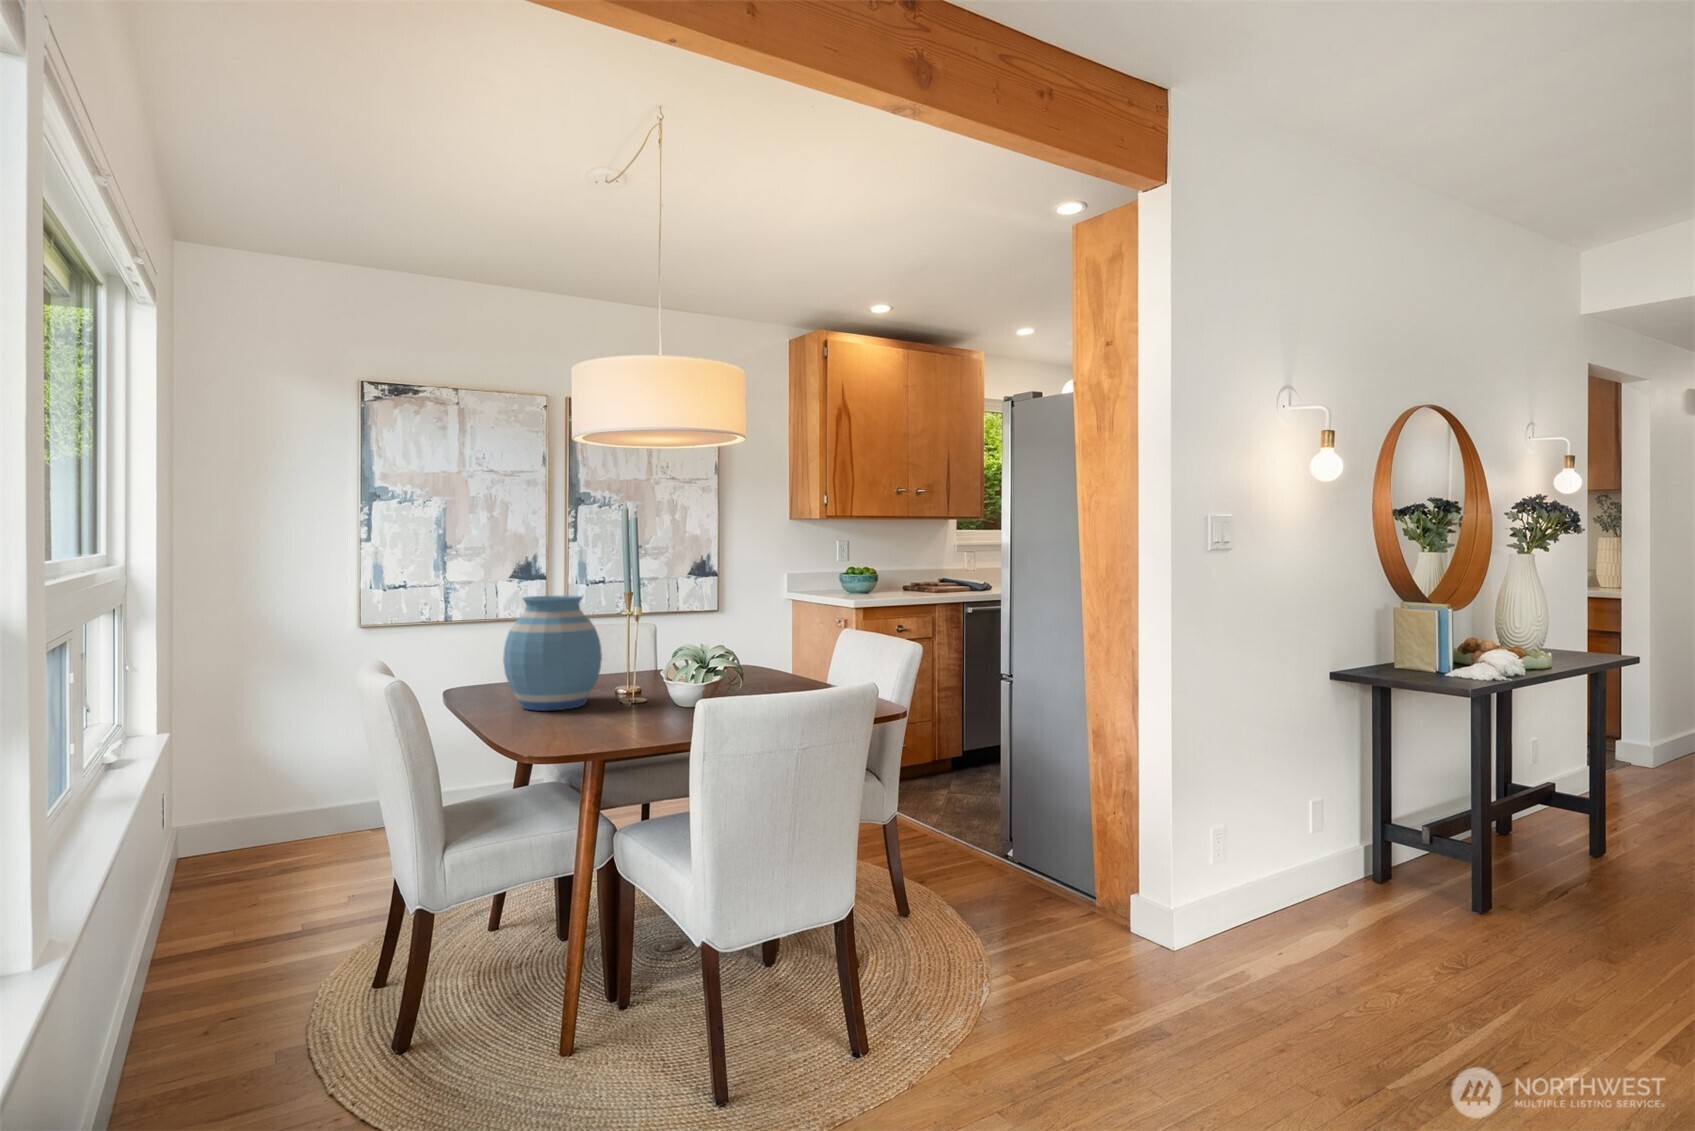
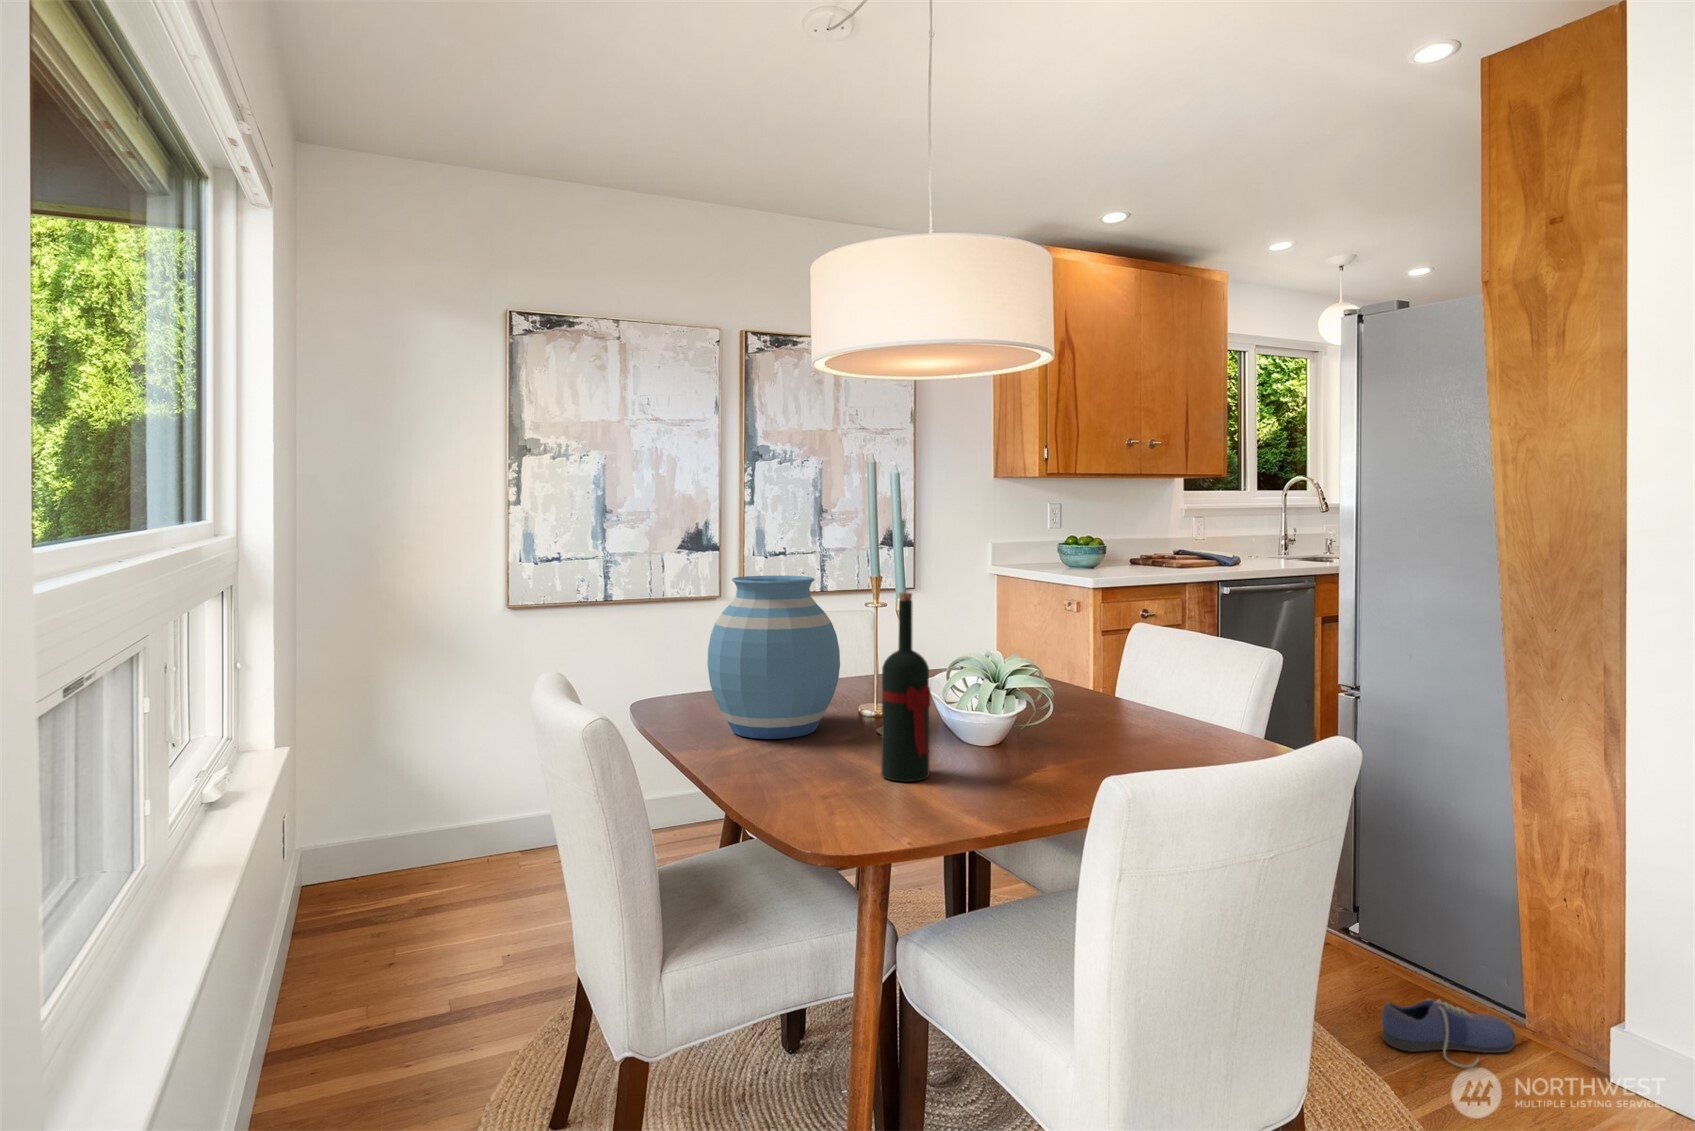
wine bottle: none [614,604,646,729] -> present [881,592,931,782]
shoe: none [996,888,1084,930] -> present [1382,999,1515,1068]

